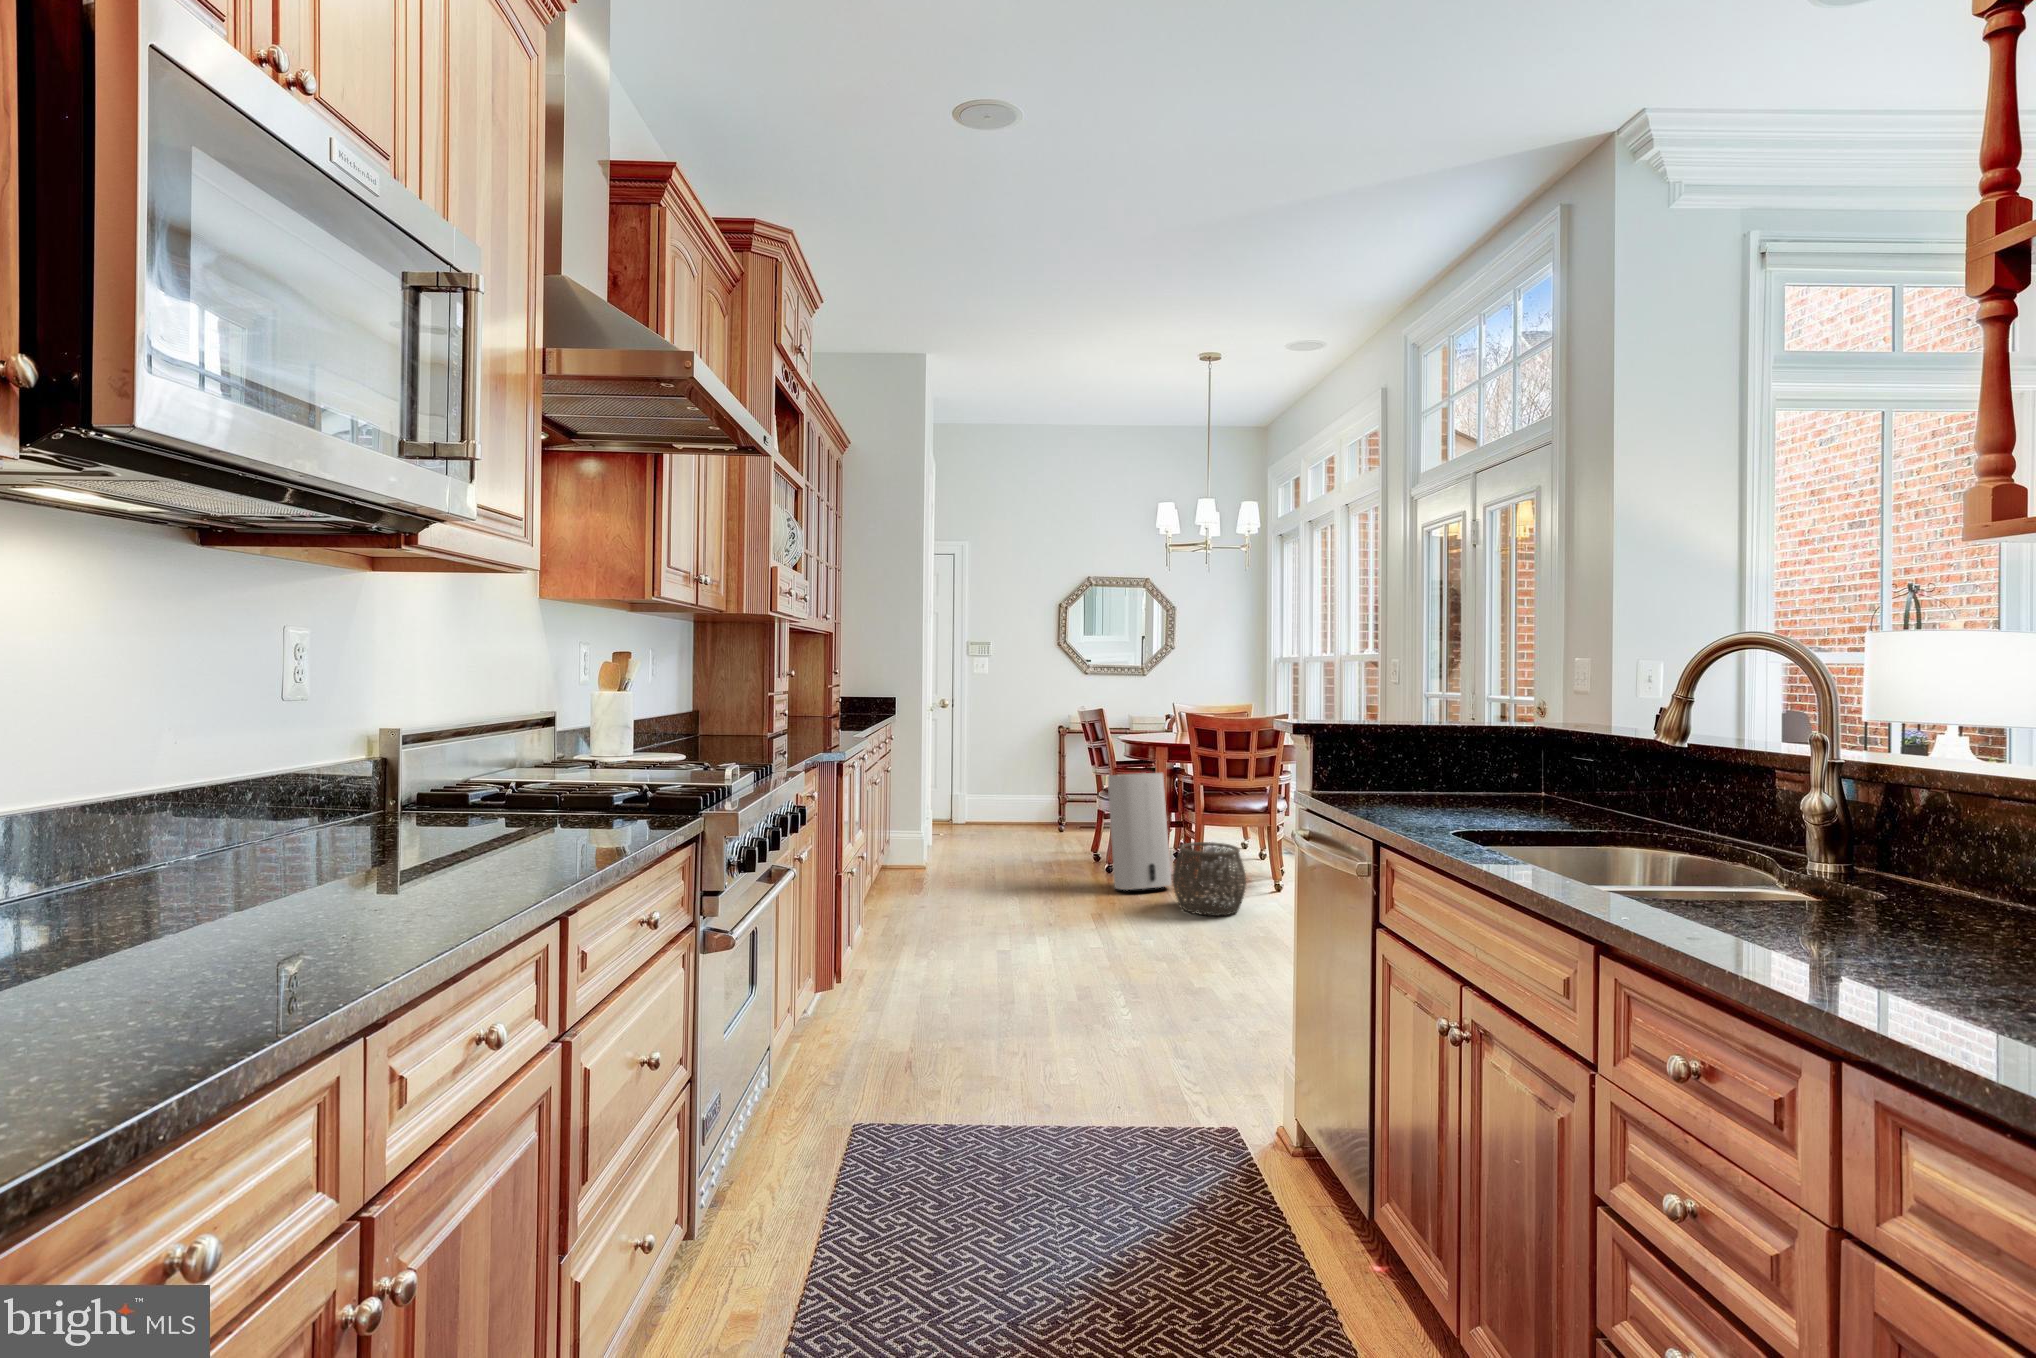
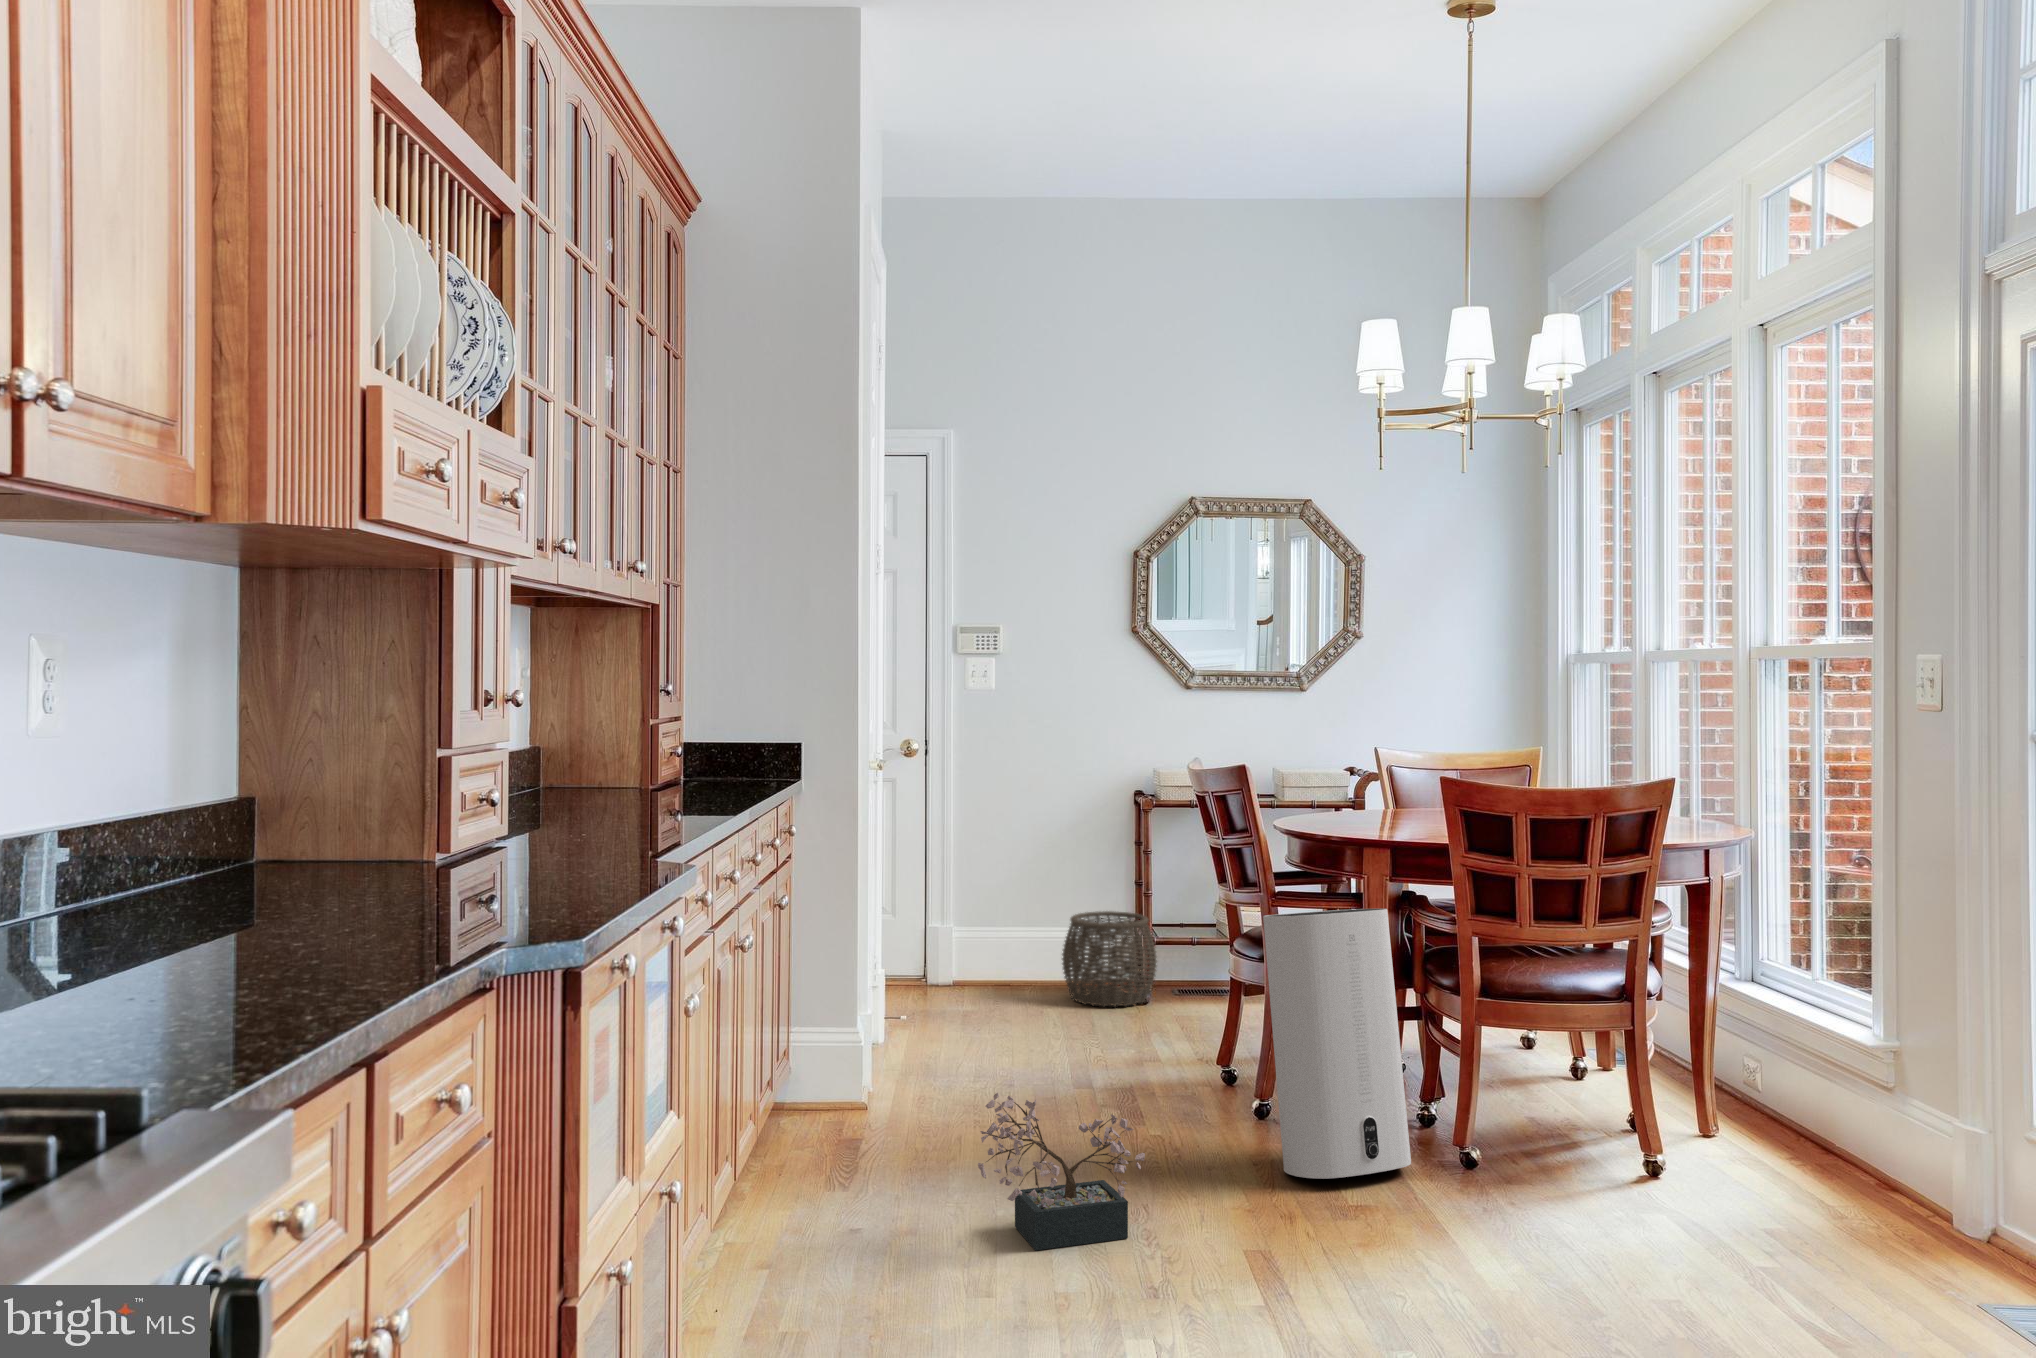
woven basket: present [1173,842,1246,916] -> present [1062,911,1157,1007]
decorative plant: none [979,847,1051,911] -> present [978,1093,1145,1250]

